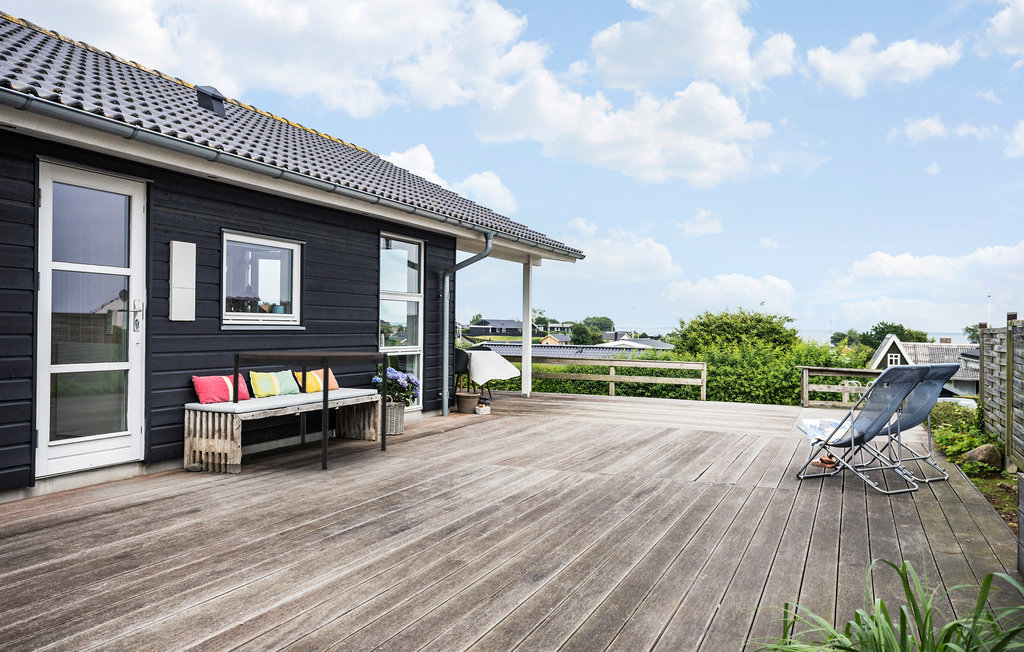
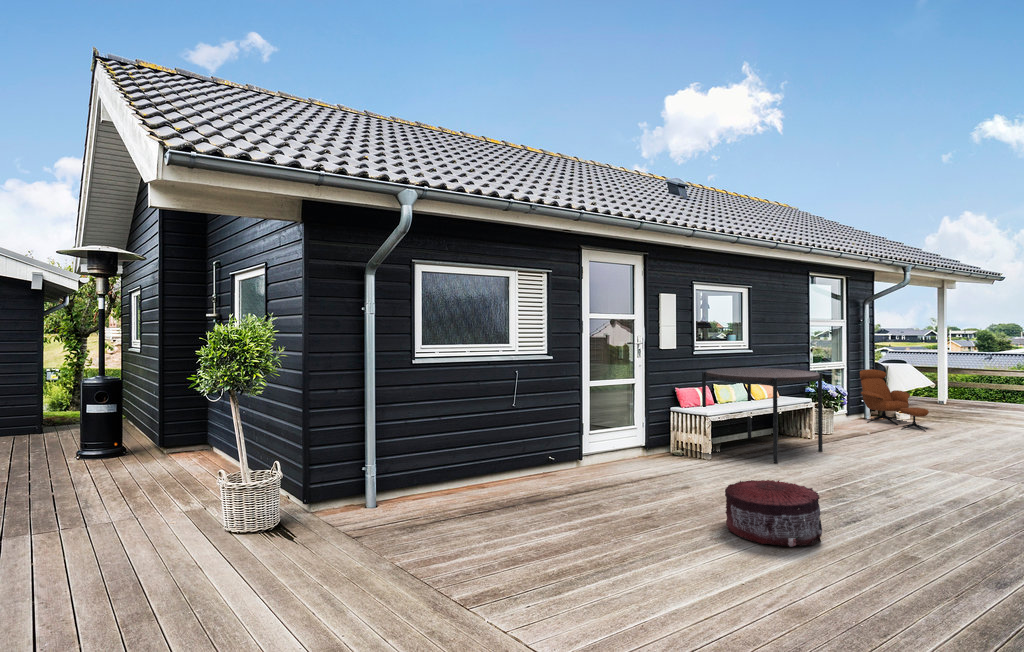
lounge chair: none [435,359,496,422] -> present [860,369,929,432]
pouf: none [205,484,349,590] -> present [725,480,822,547]

